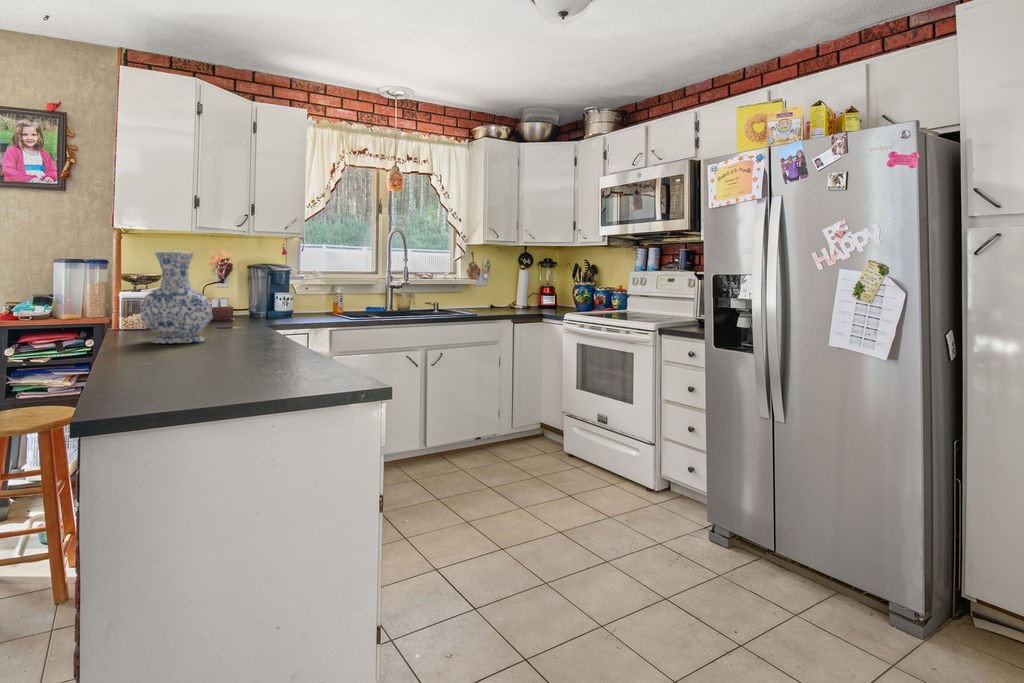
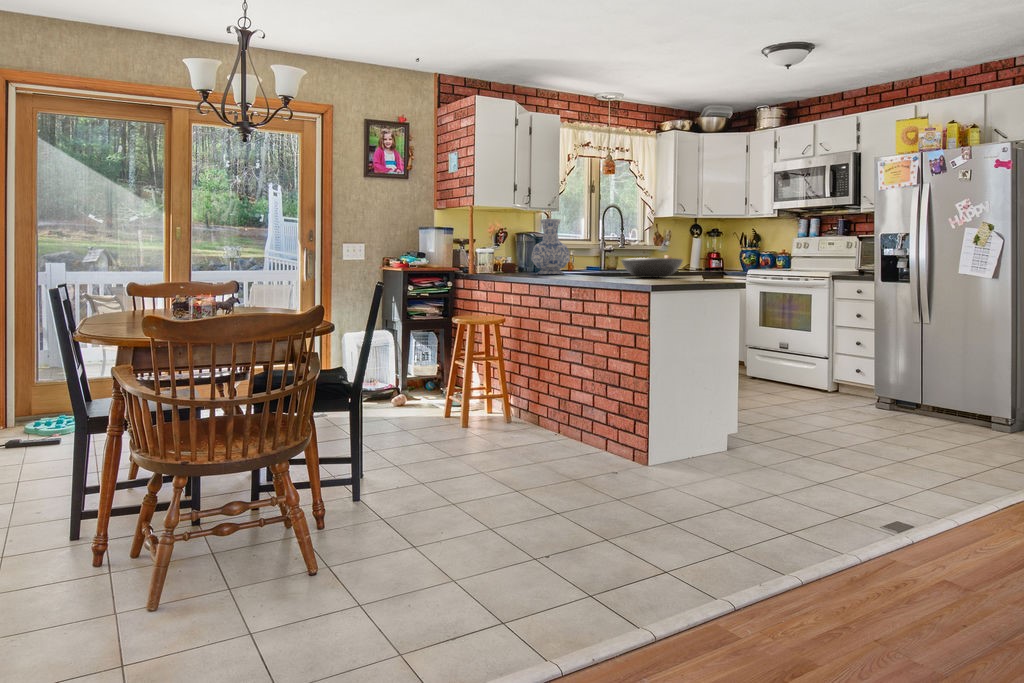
fruit bowl: none [169,324,305,372] -> present [621,255,683,278]

